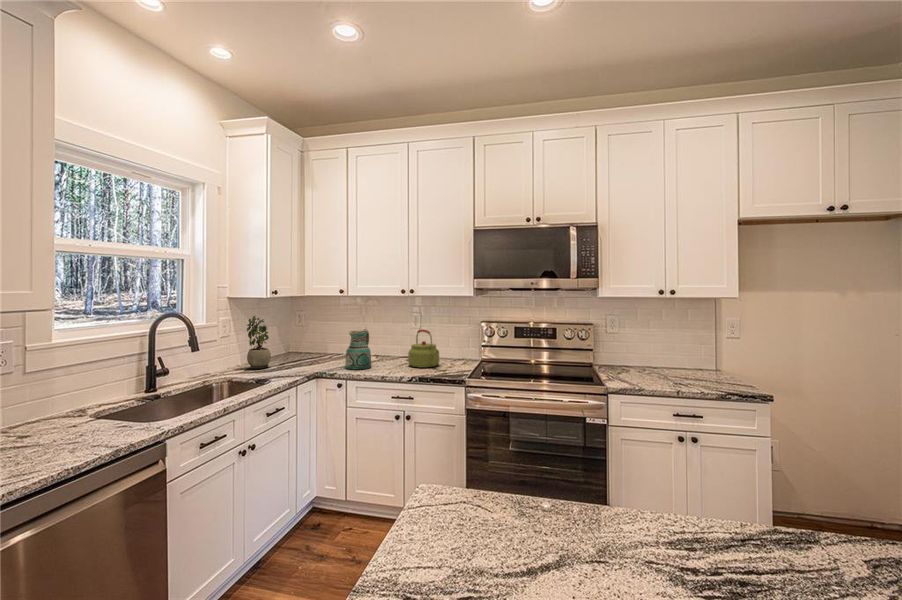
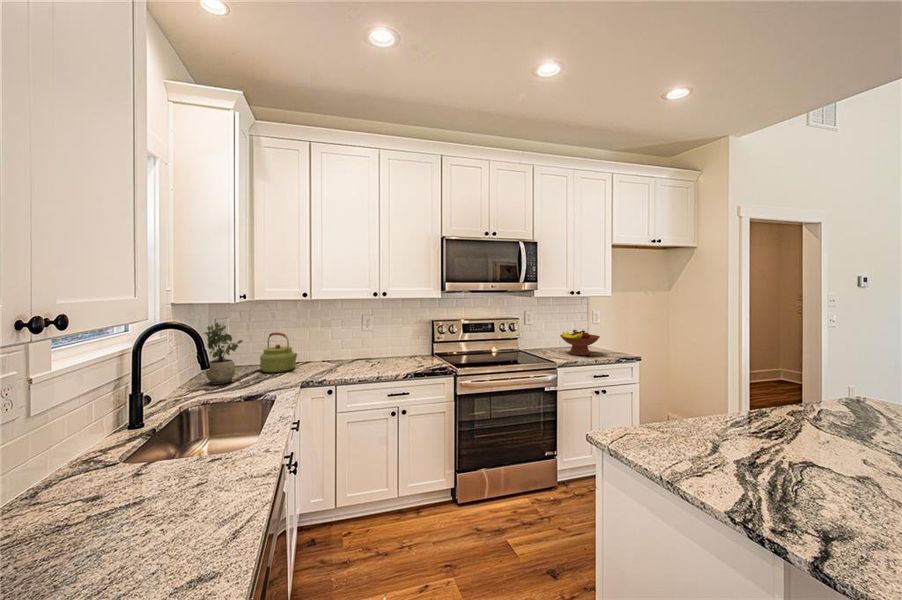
ceramic pitcher: present [345,329,371,370] -> none [324,331,351,372]
kettle: present [408,329,439,368] -> present [260,332,297,372]
fruit bowl: none [643,345,705,383] -> present [560,330,600,355]

